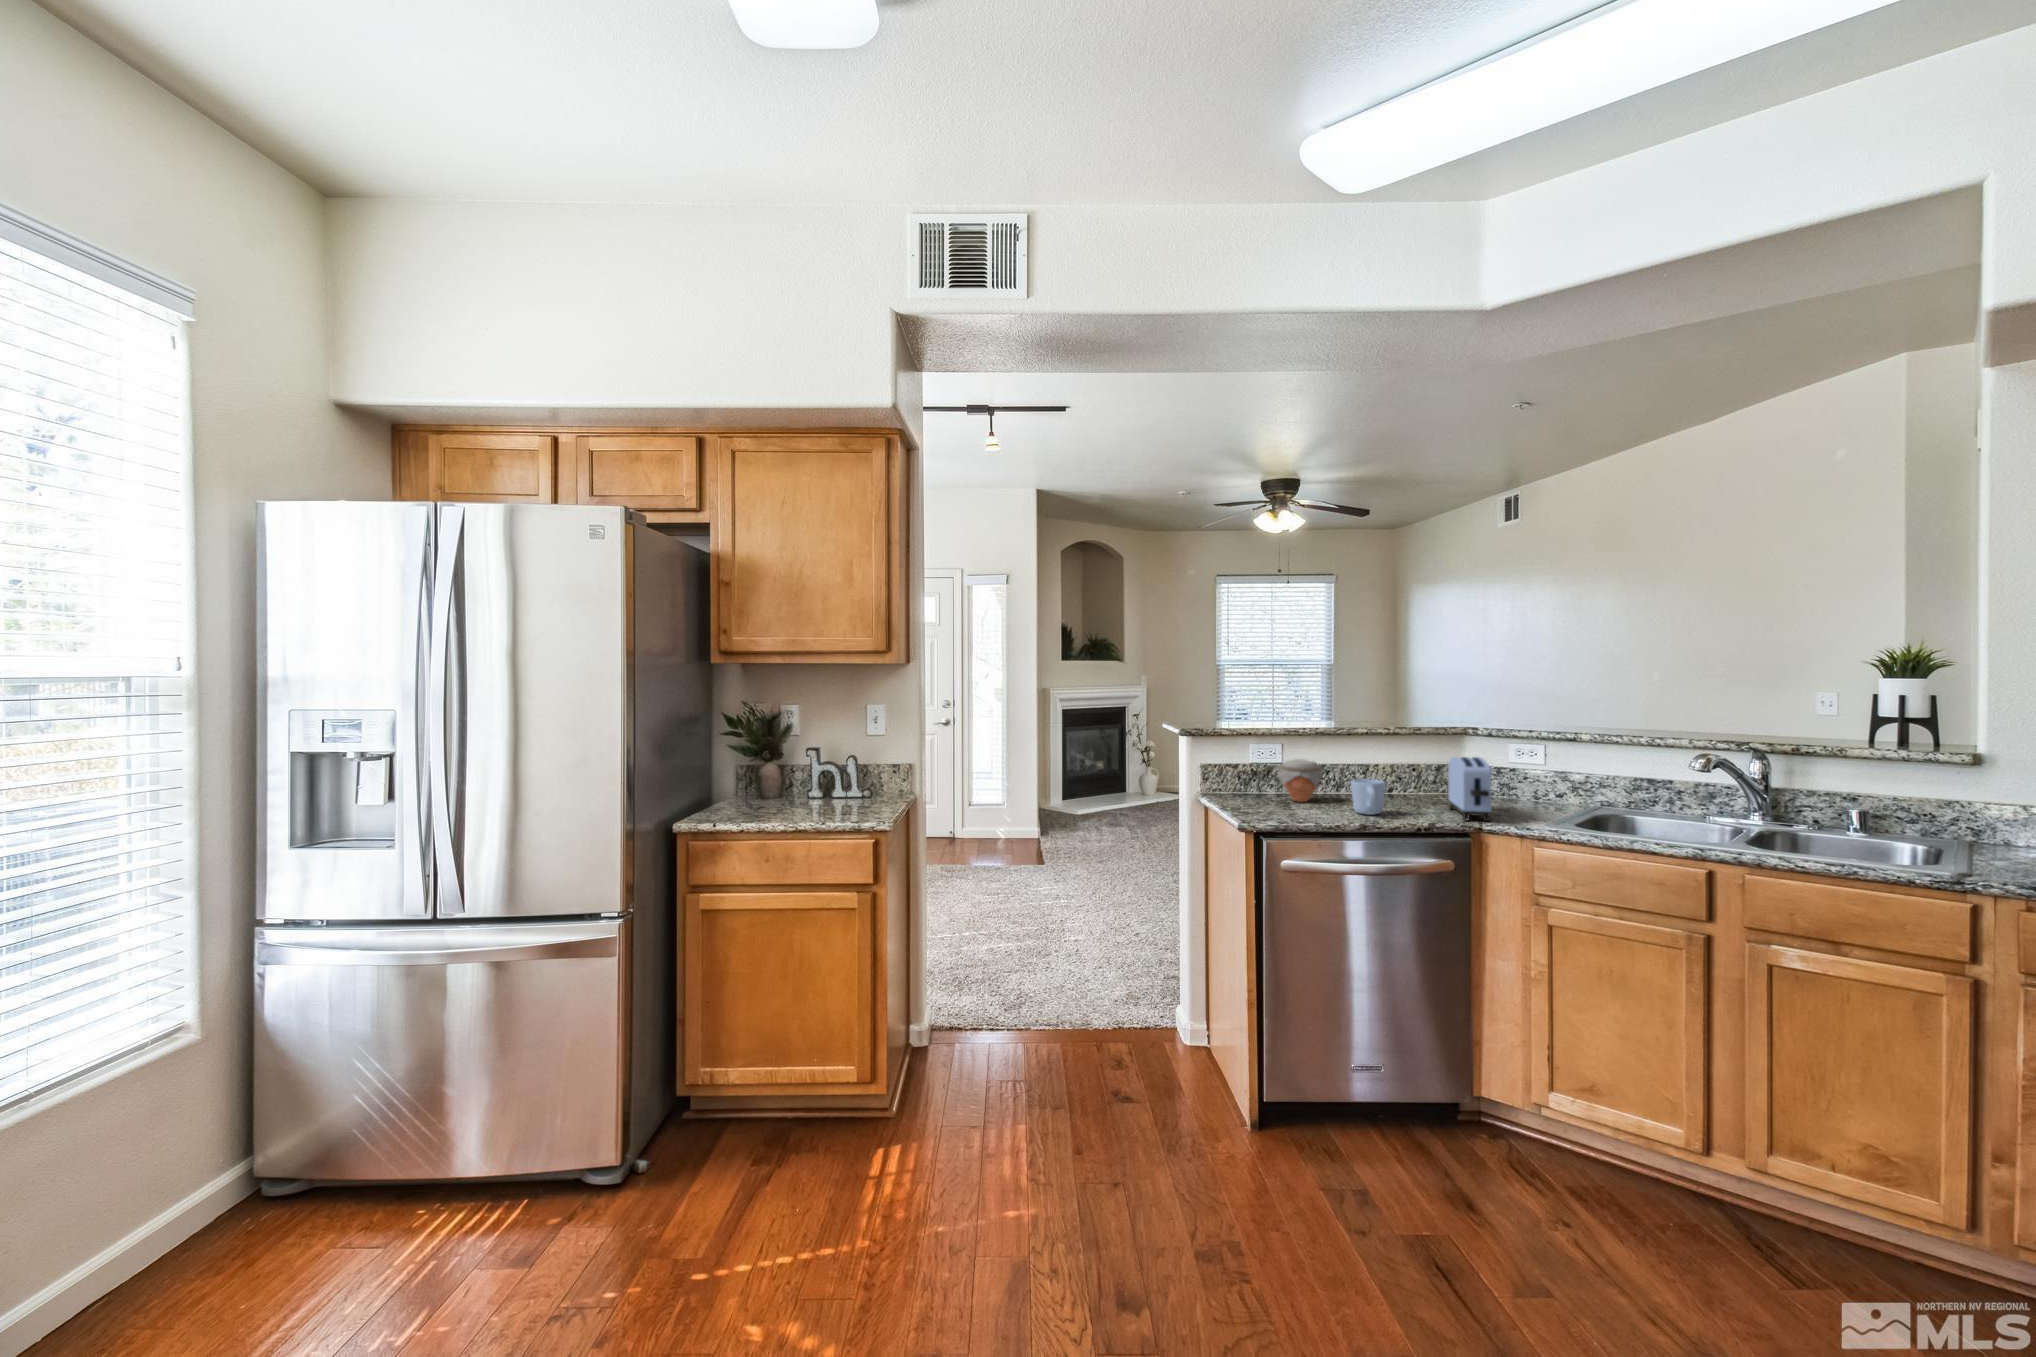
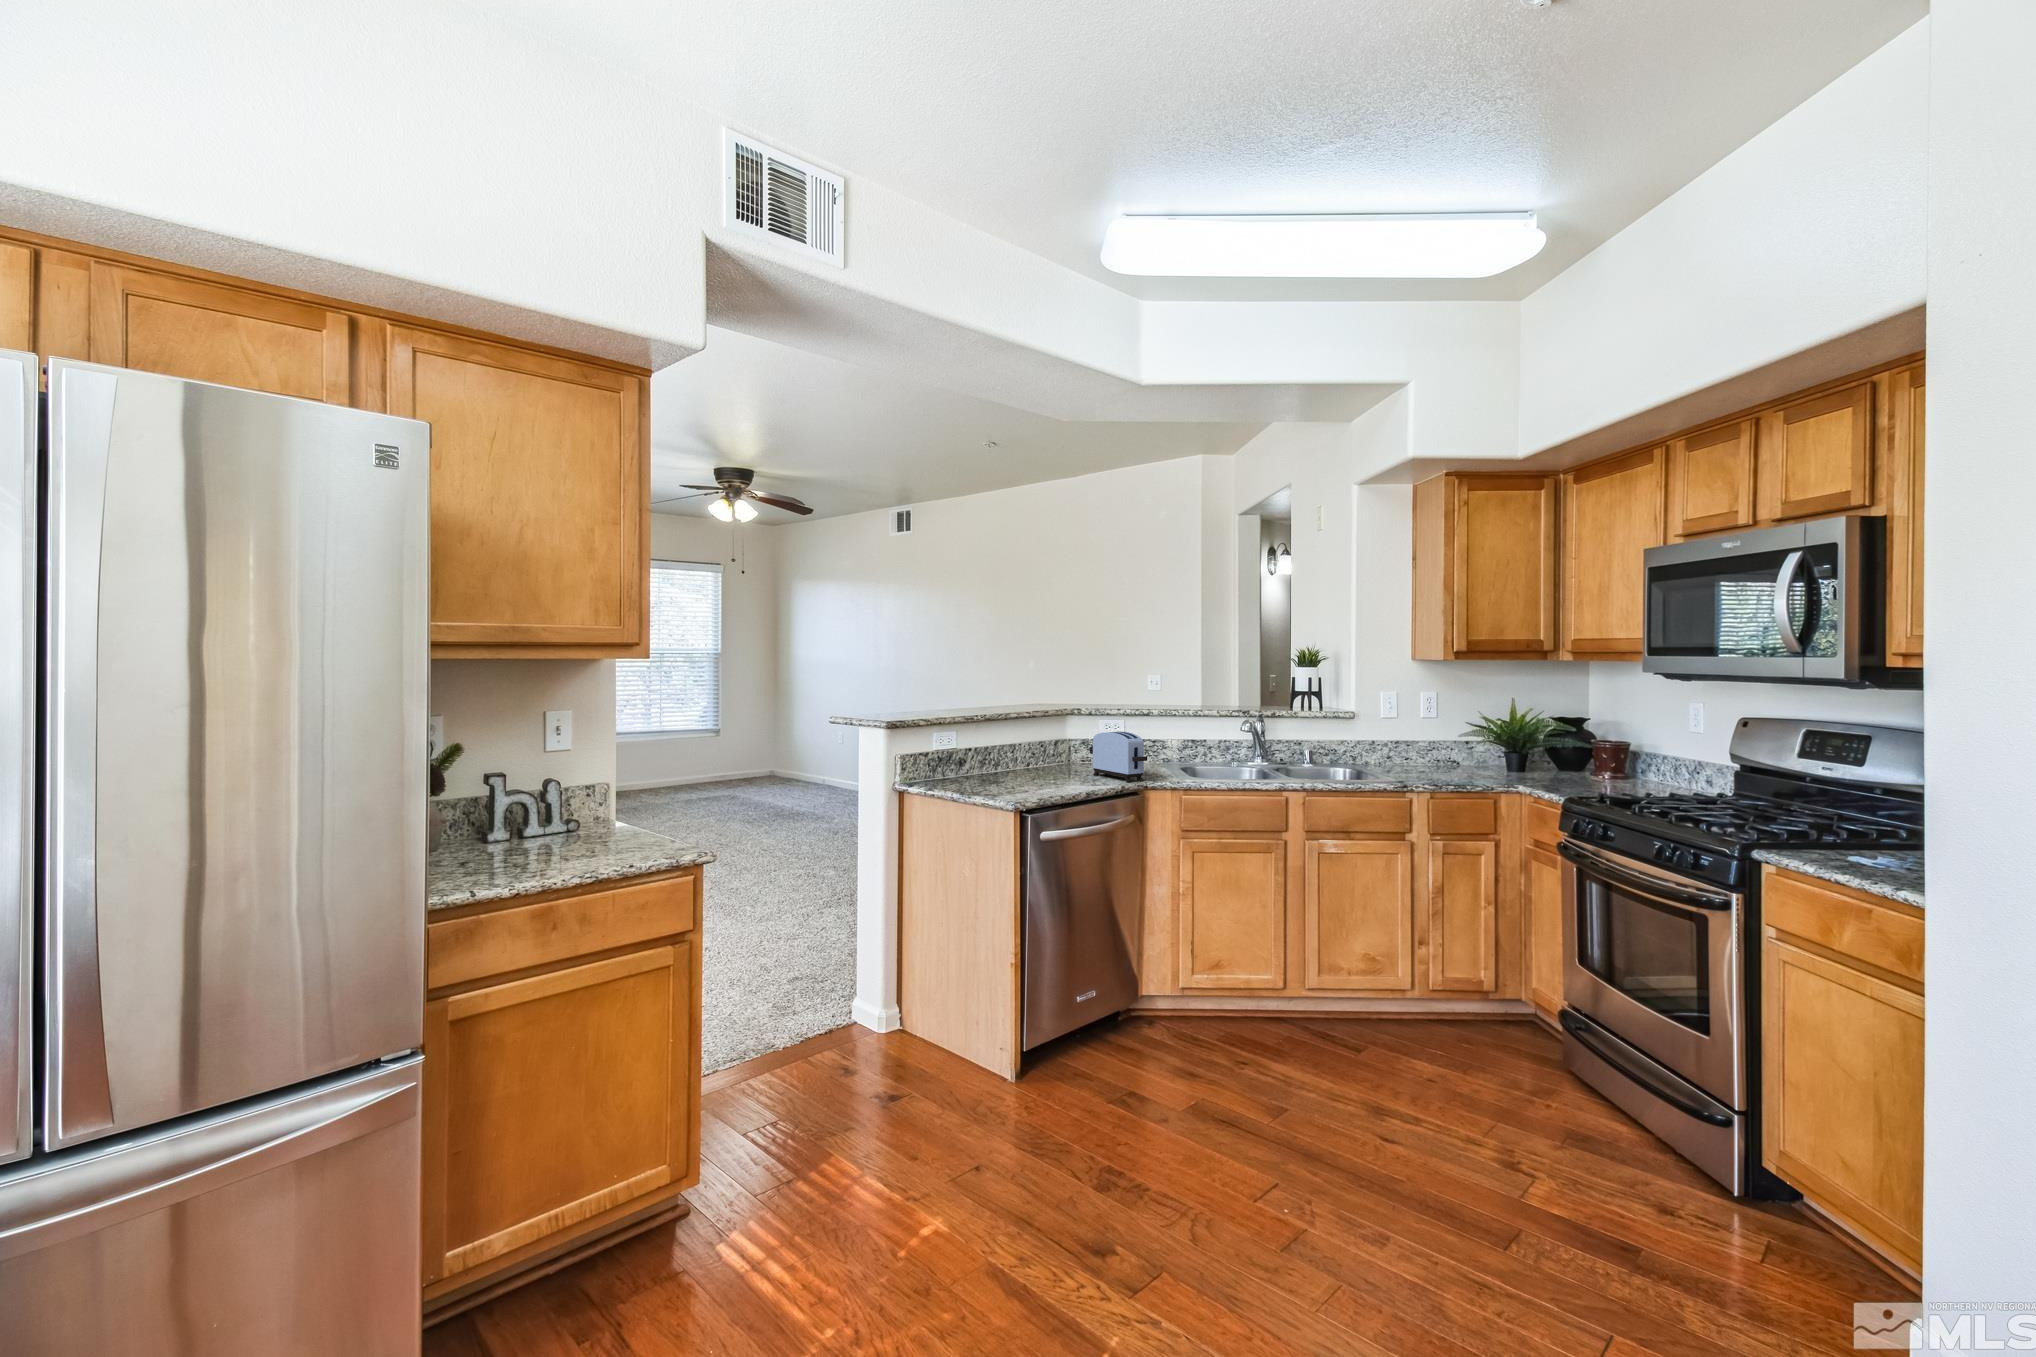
jar: present [1278,759,1323,802] -> none [965,744,1003,782]
mug: present [1351,779,1385,815] -> none [1045,756,1075,786]

